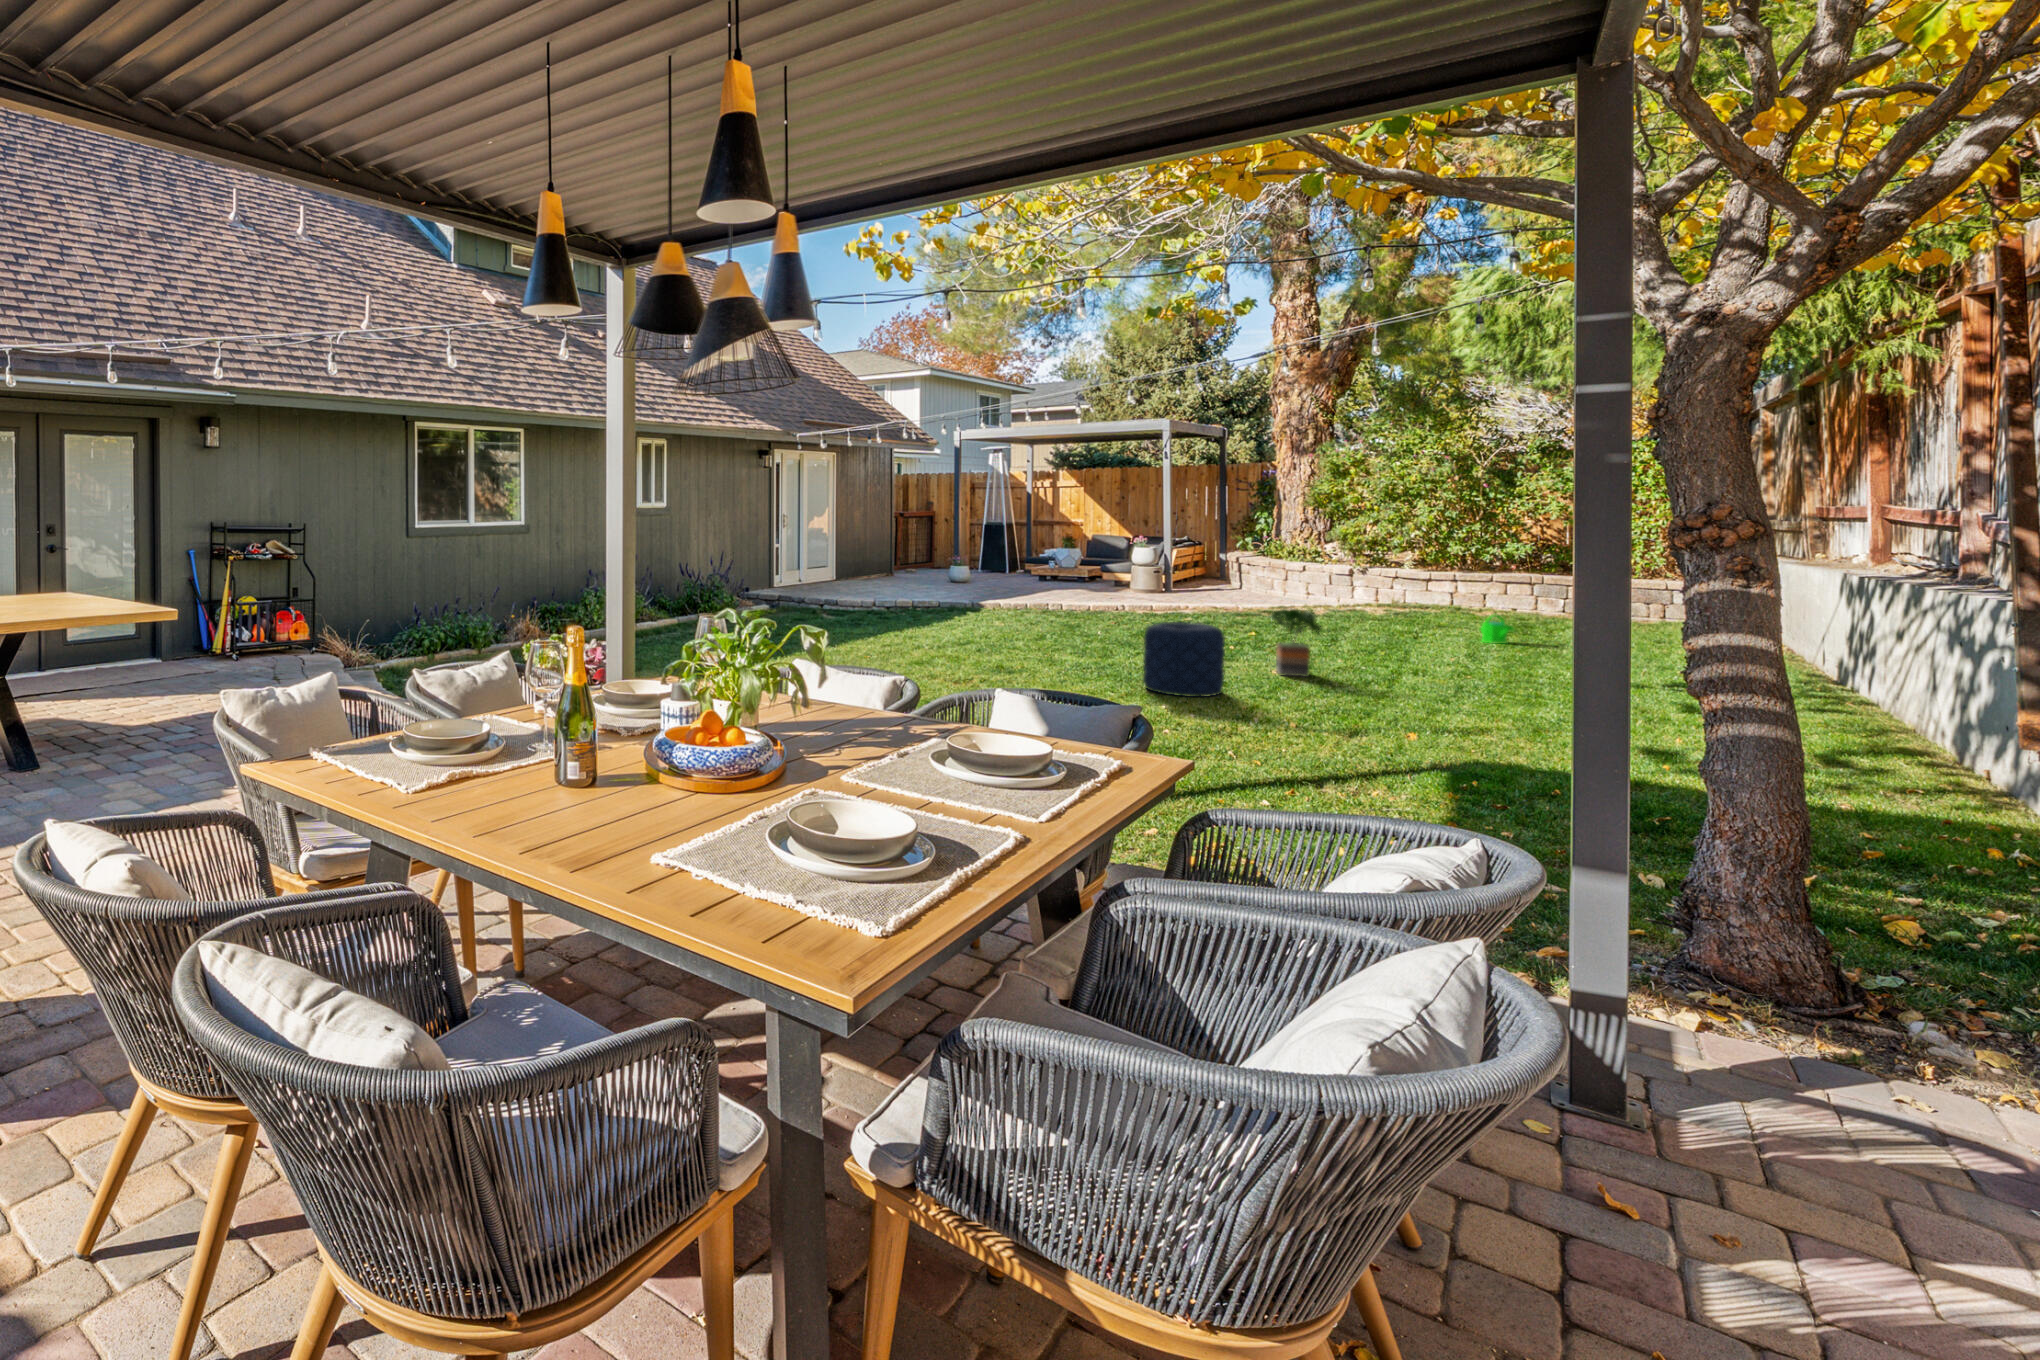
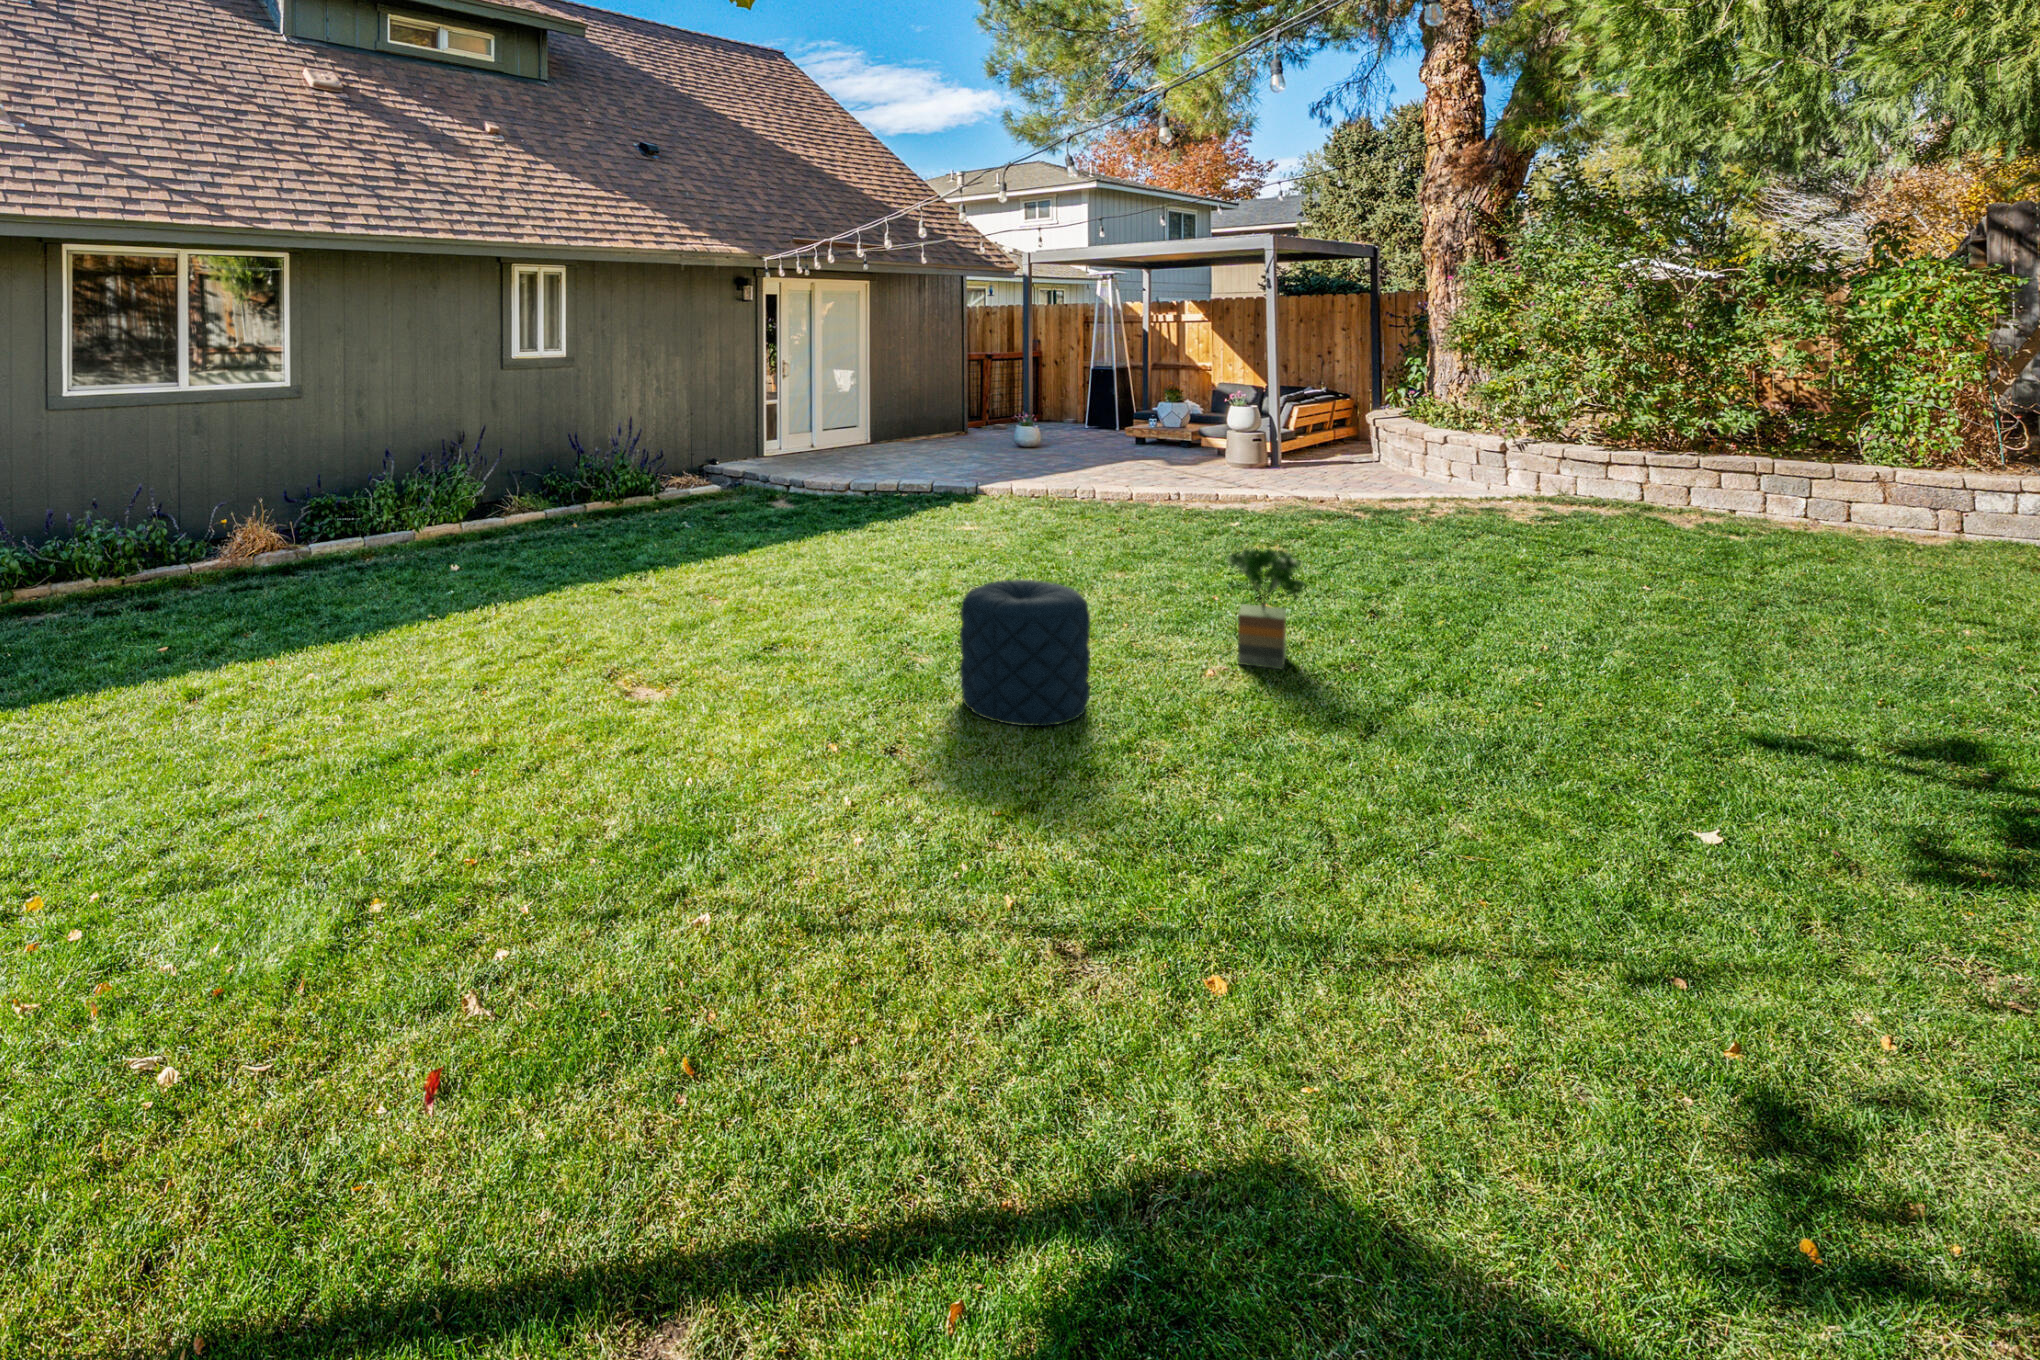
watering can: present [1481,614,1514,644] -> none [1639,537,1691,587]

